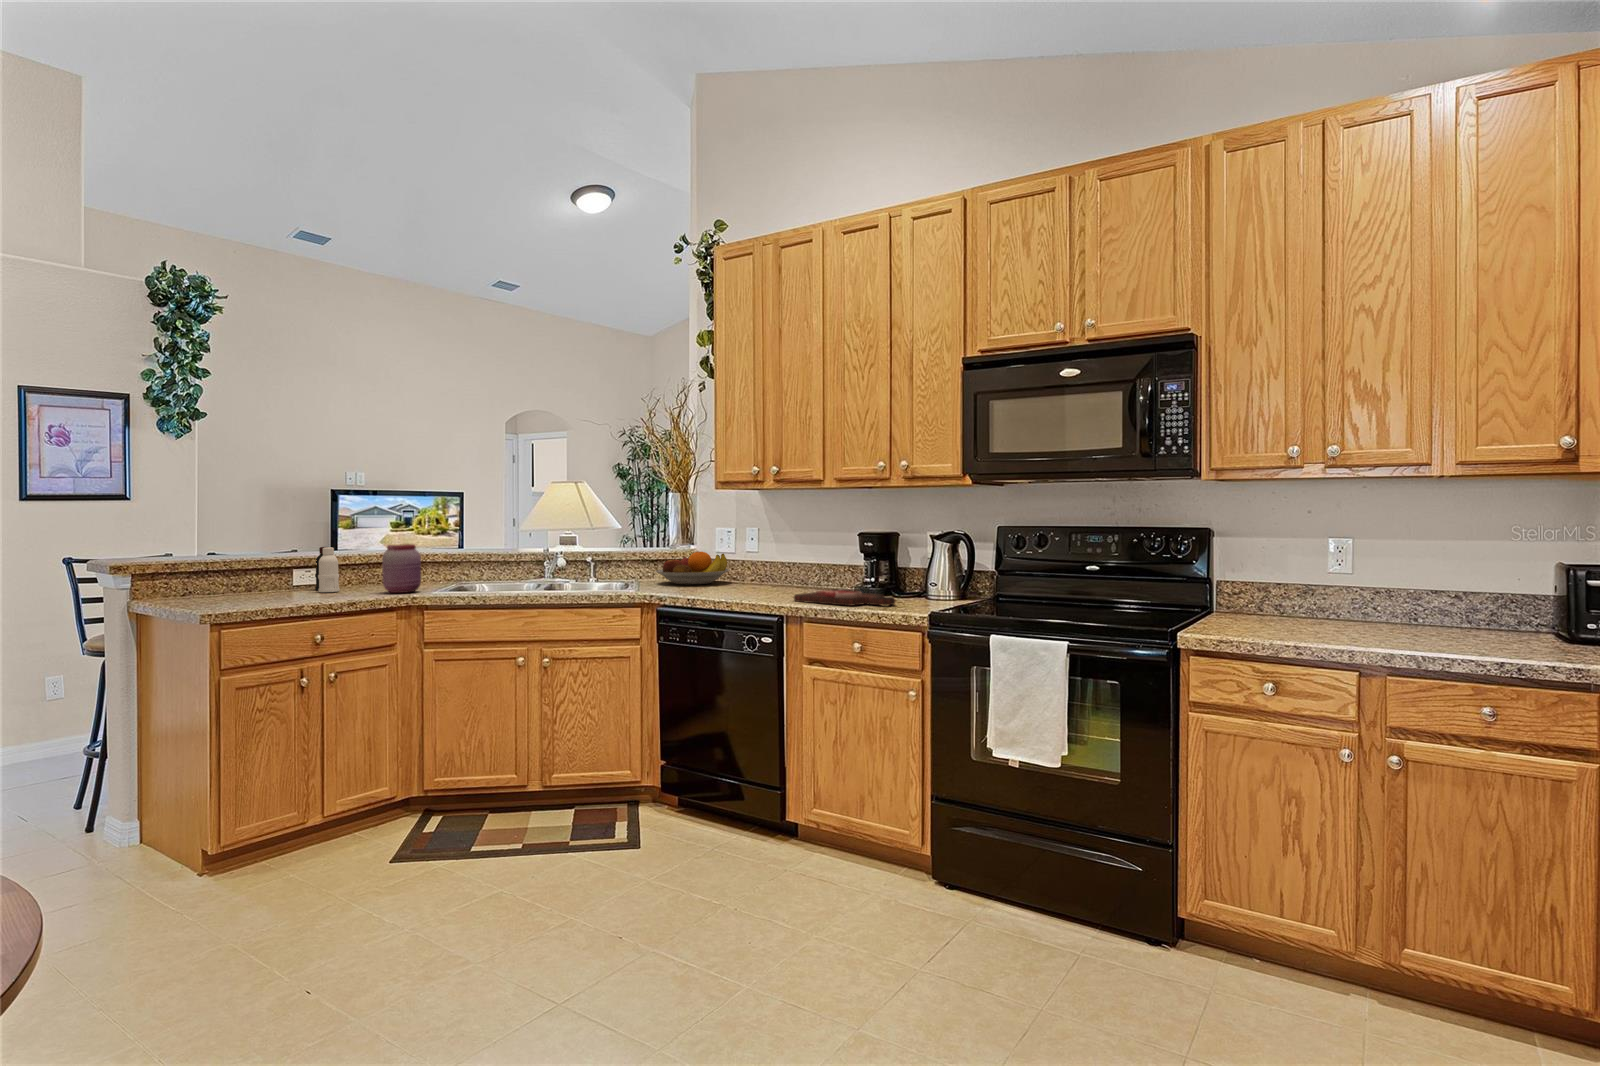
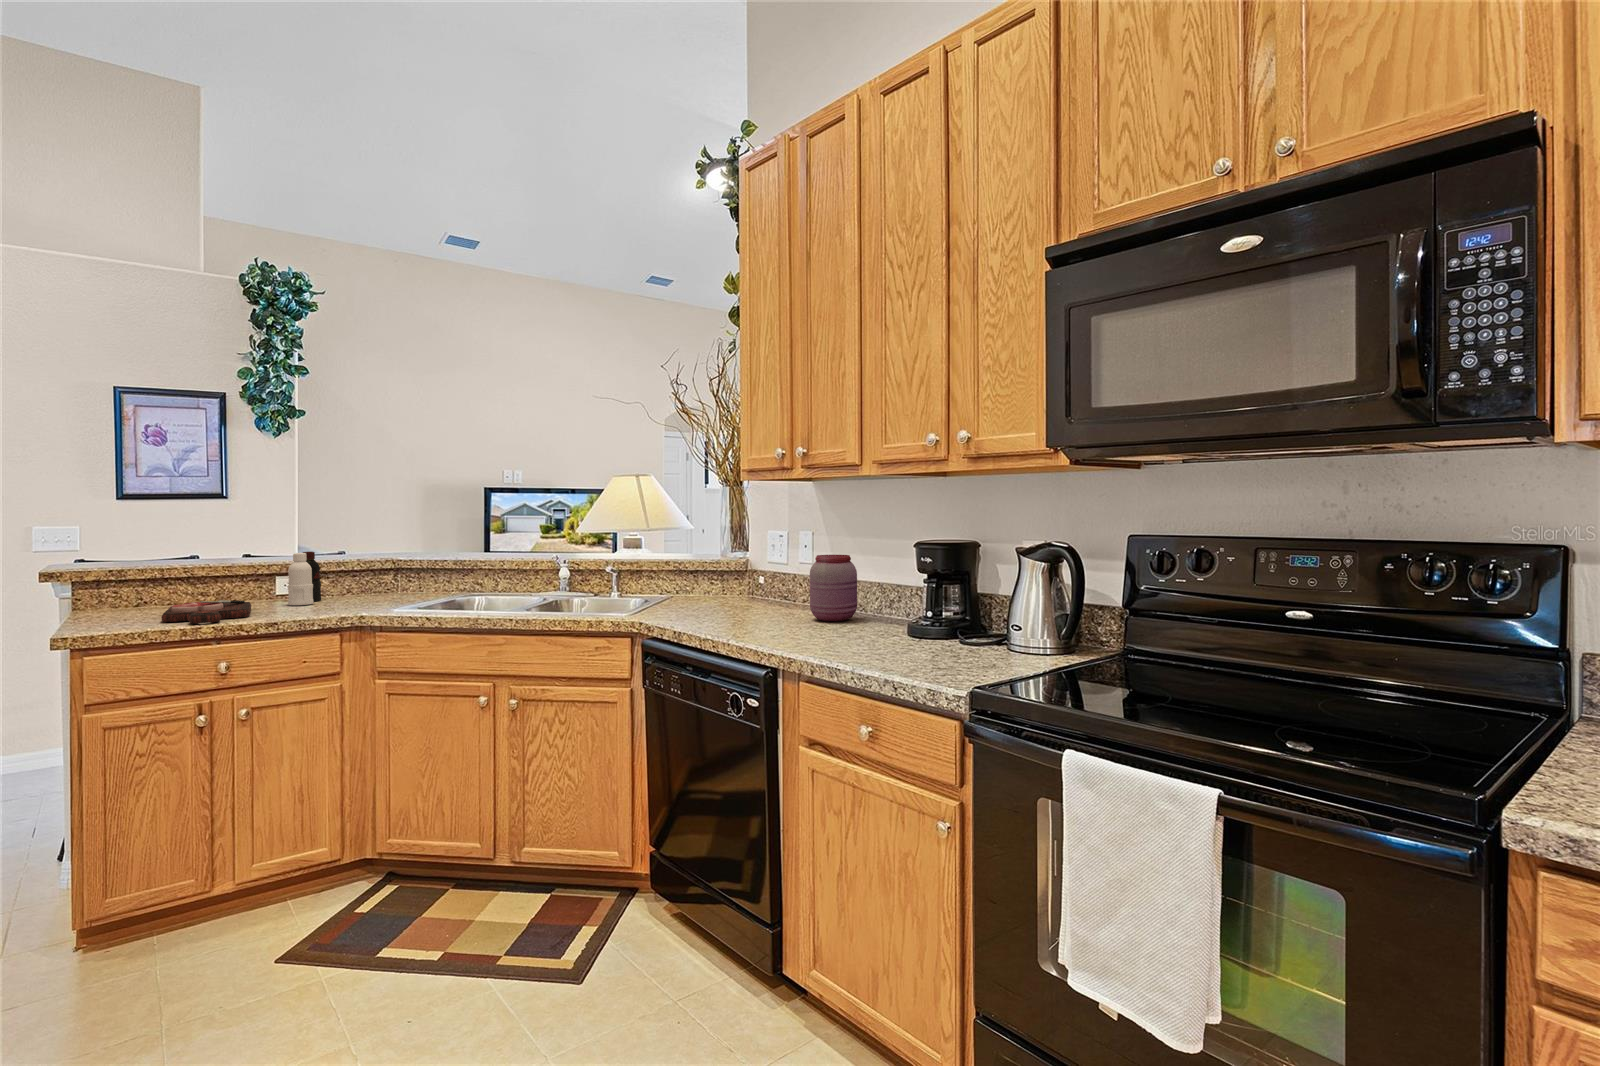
jar: present [382,544,421,593] -> present [810,555,857,621]
fruit bowl: present [655,552,730,585] -> none [677,563,773,606]
cutting board: present [794,588,895,606] -> present [161,600,251,623]

